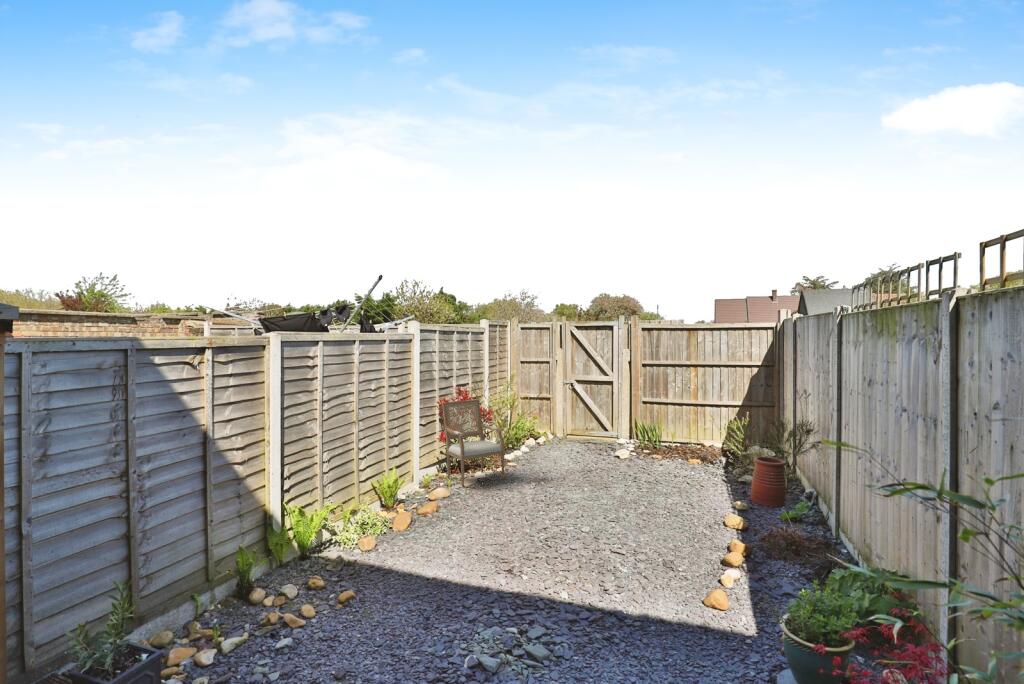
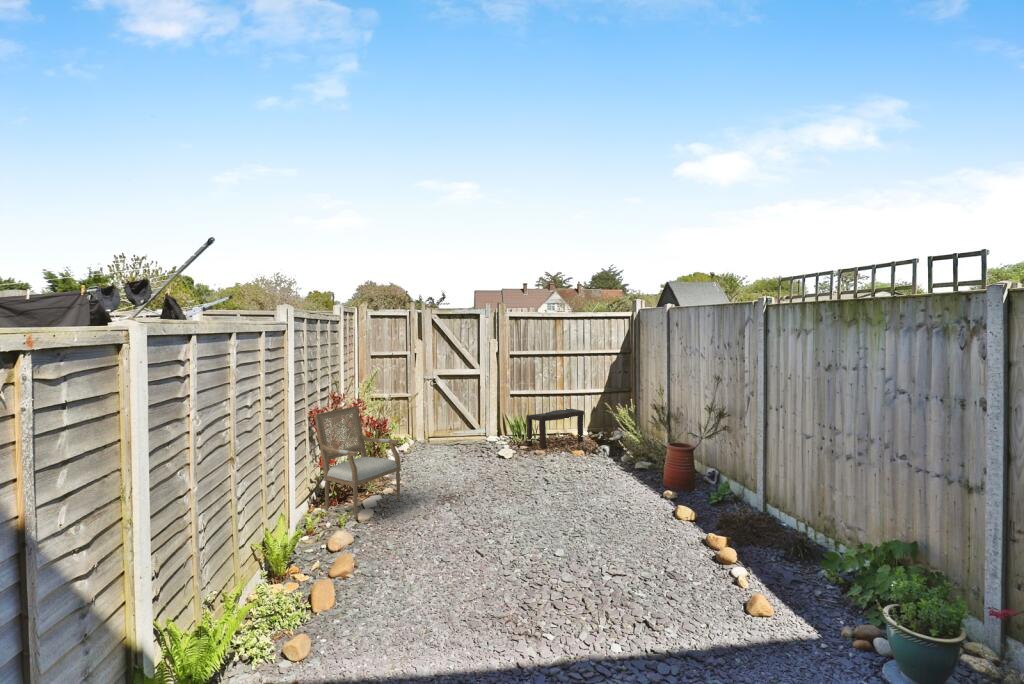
bench: none [652,419,713,455] -> present [526,409,584,449]

